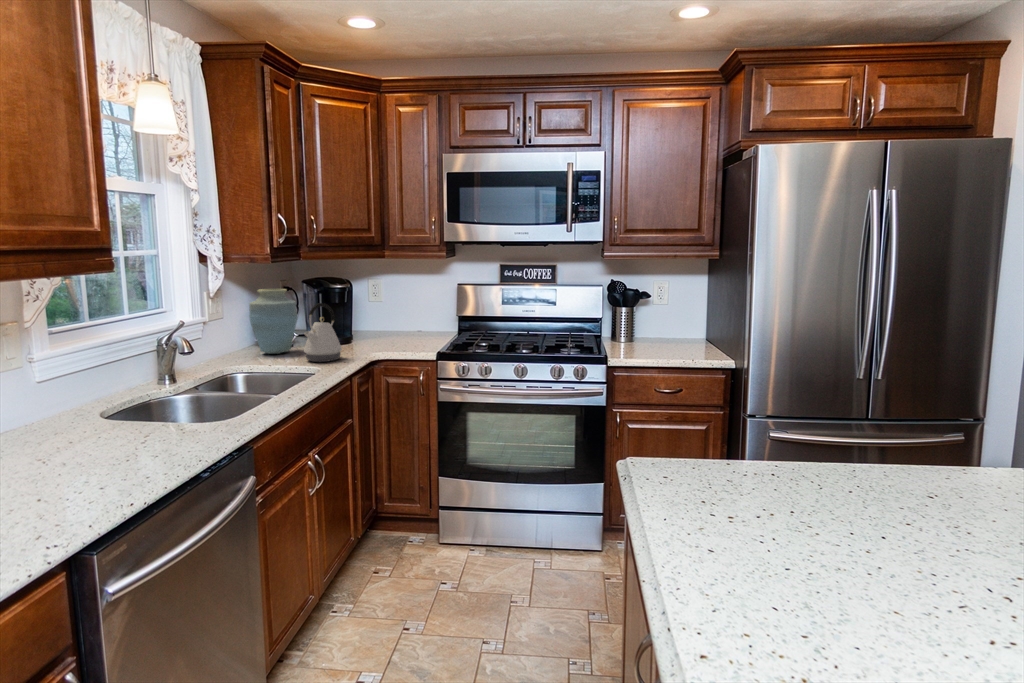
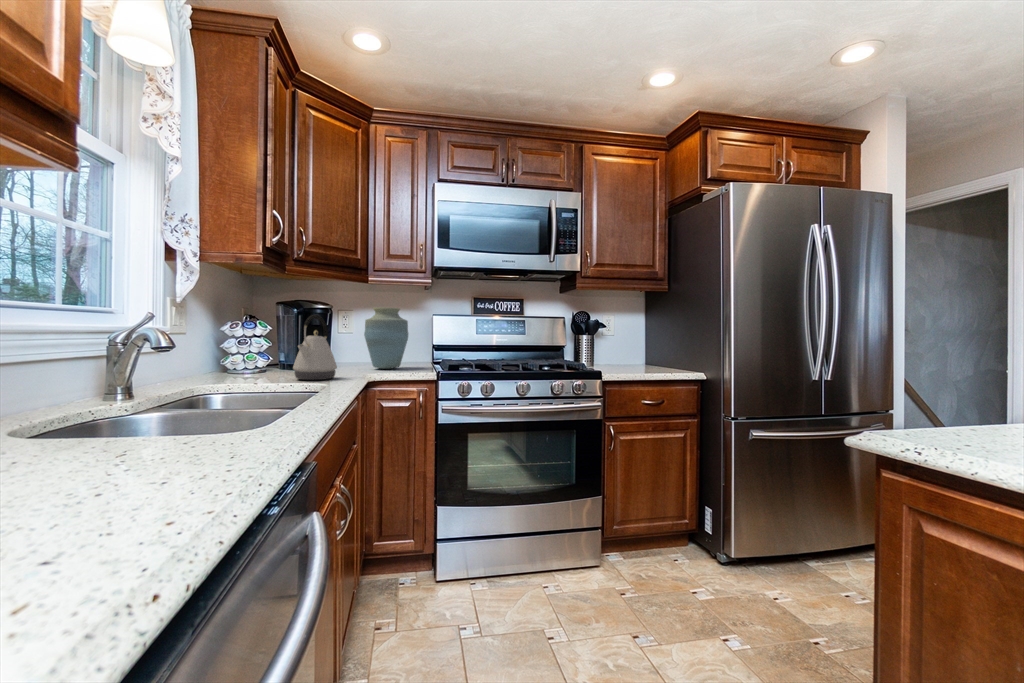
vase: present [249,289,298,354] -> present [364,308,408,369]

